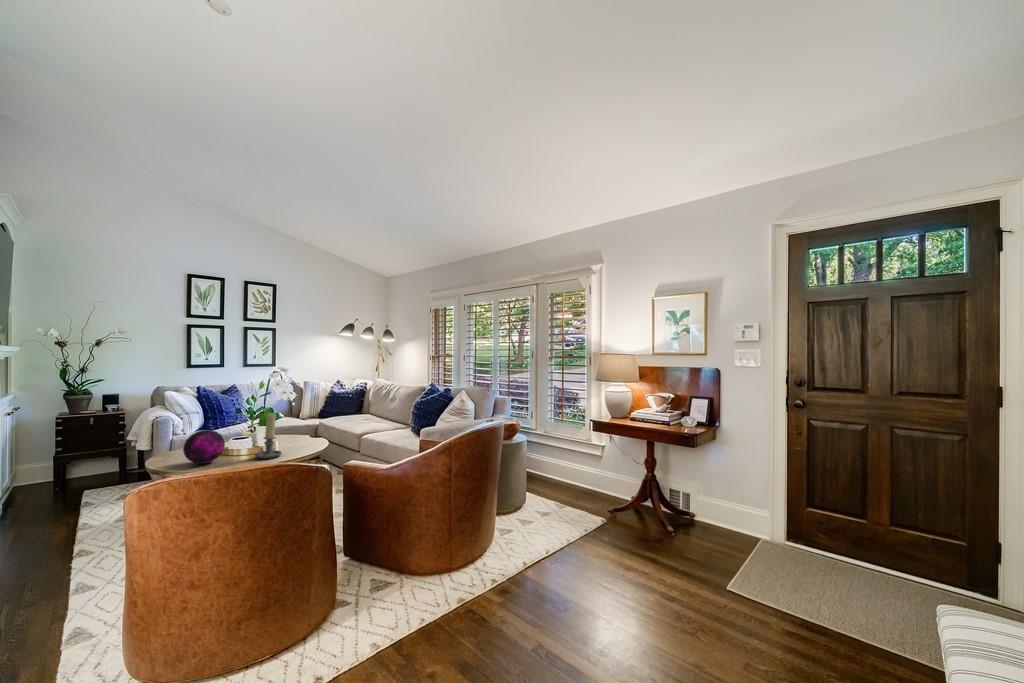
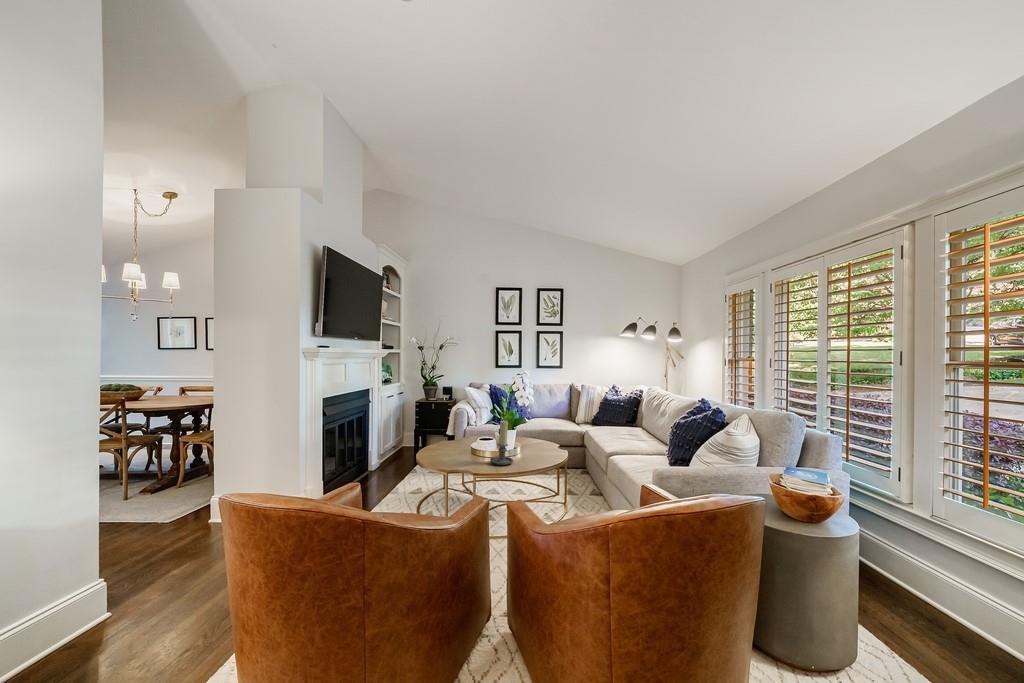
decorative orb: present [183,430,225,464] -> none [441,429,471,459]

